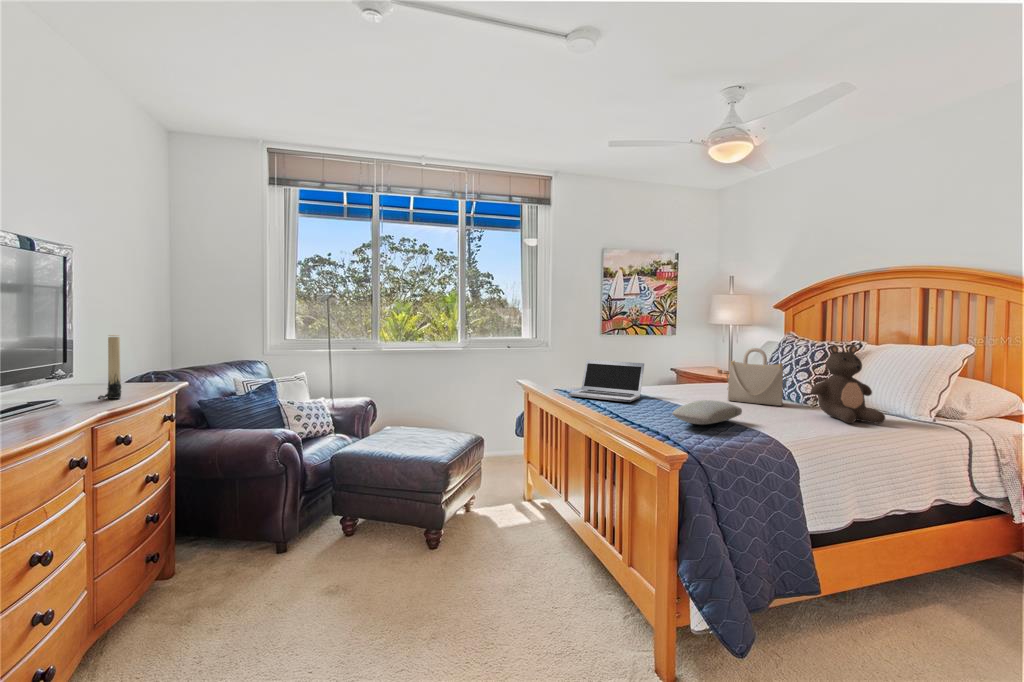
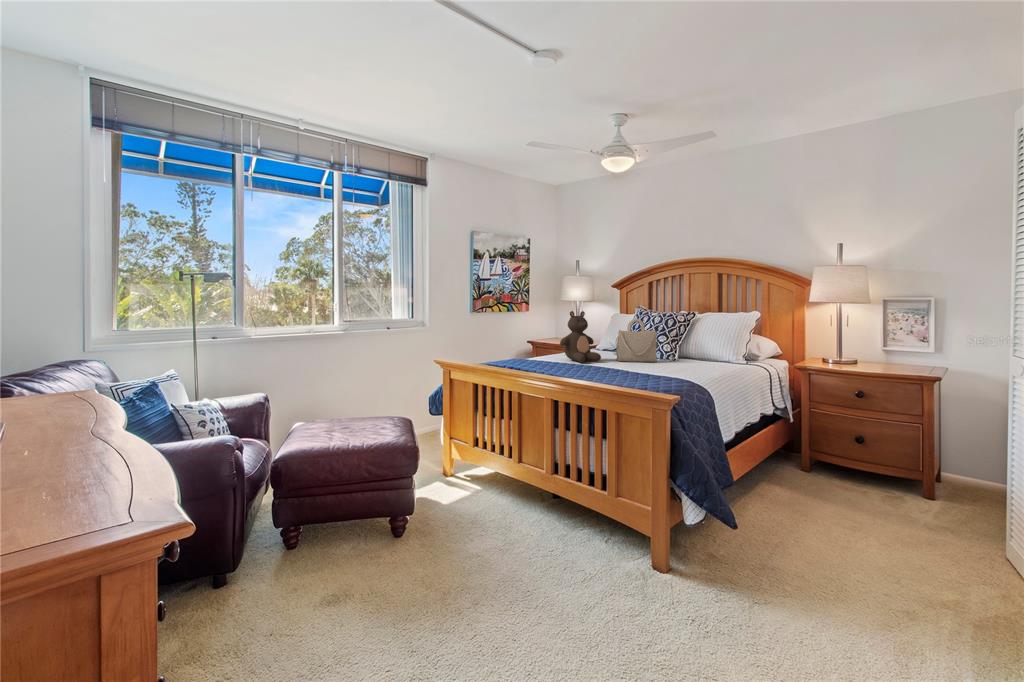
candle: present [98,335,121,399] -> none [50,328,82,412]
teddy bear: present [811,345,885,424] -> present [560,311,601,362]
laptop: present [568,360,644,402] -> none [505,335,562,368]
pillow: present [672,400,742,425] -> none [614,359,654,378]

